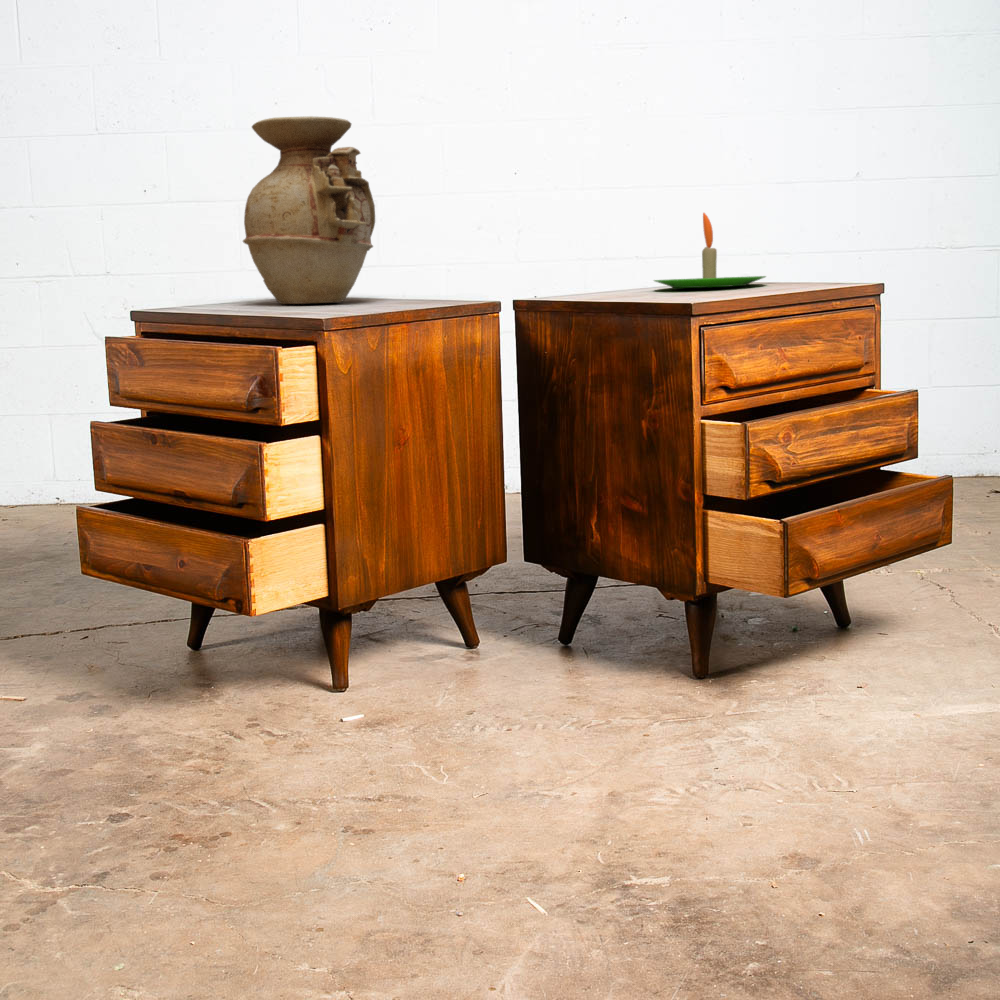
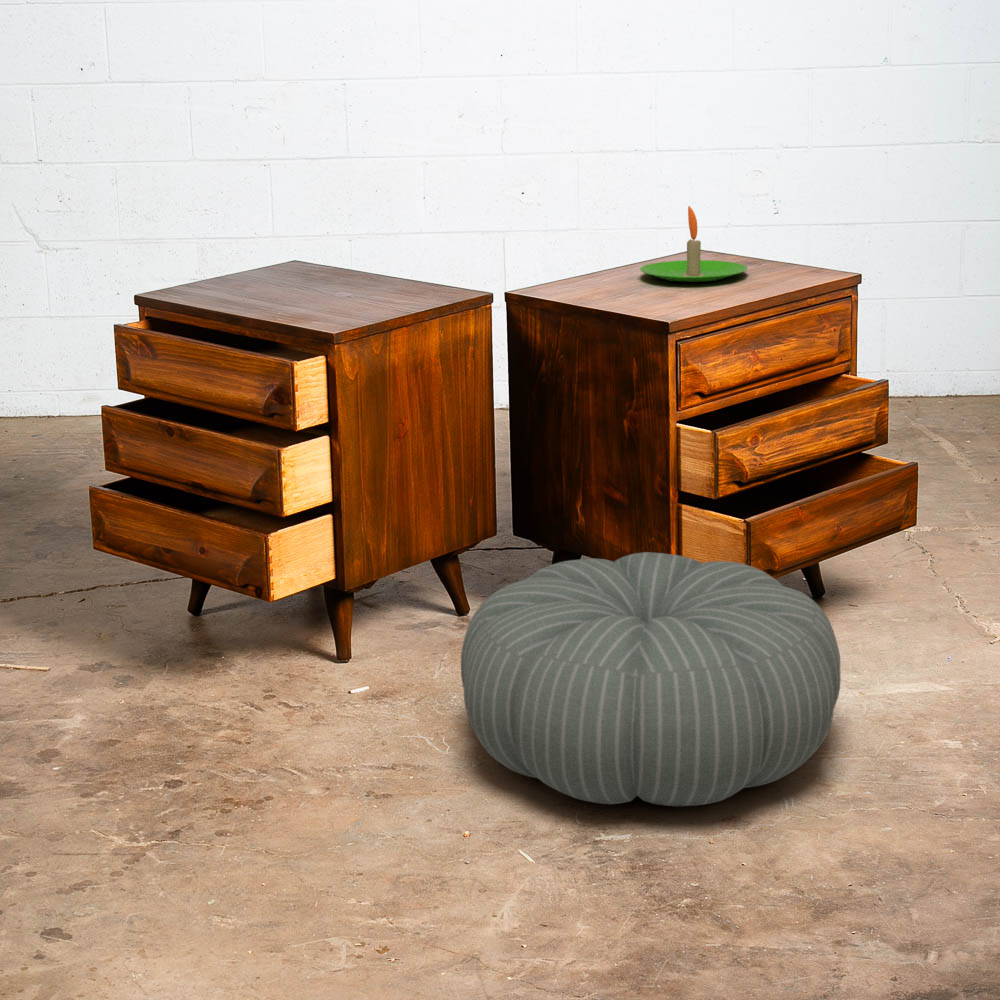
vase: present [243,116,375,304] -> none [249,124,374,302]
pouf: none [462,558,909,841] -> present [461,552,841,806]

